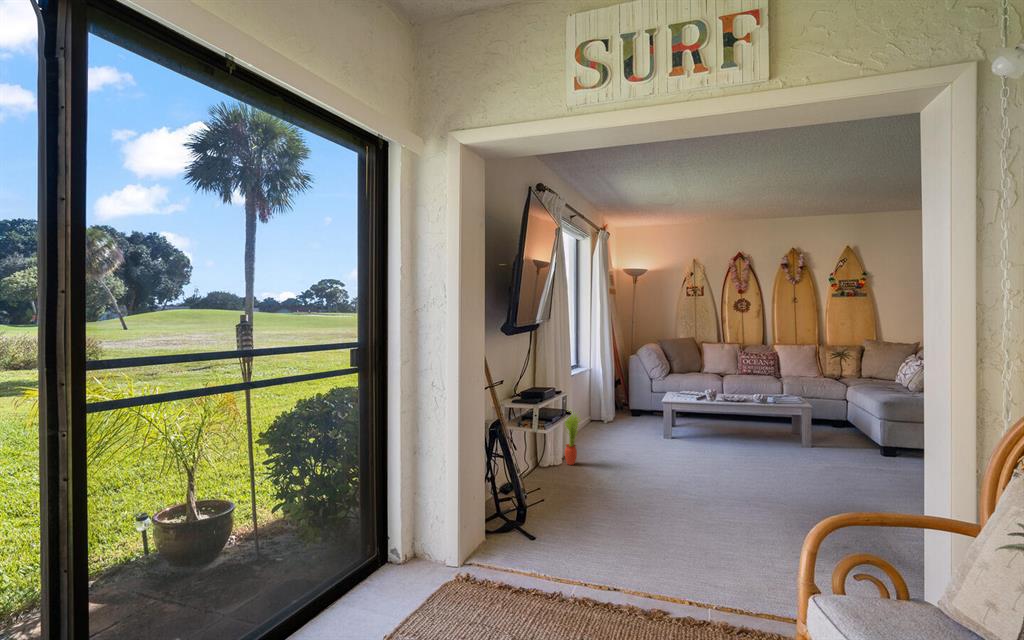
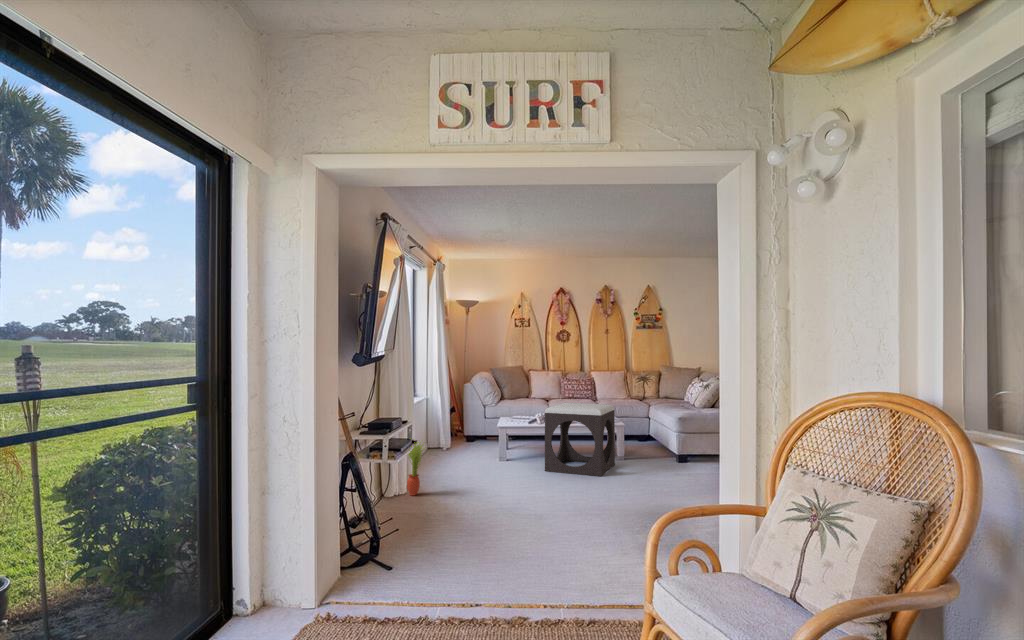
footstool: none [712,379,797,462] -> present [545,403,615,476]

